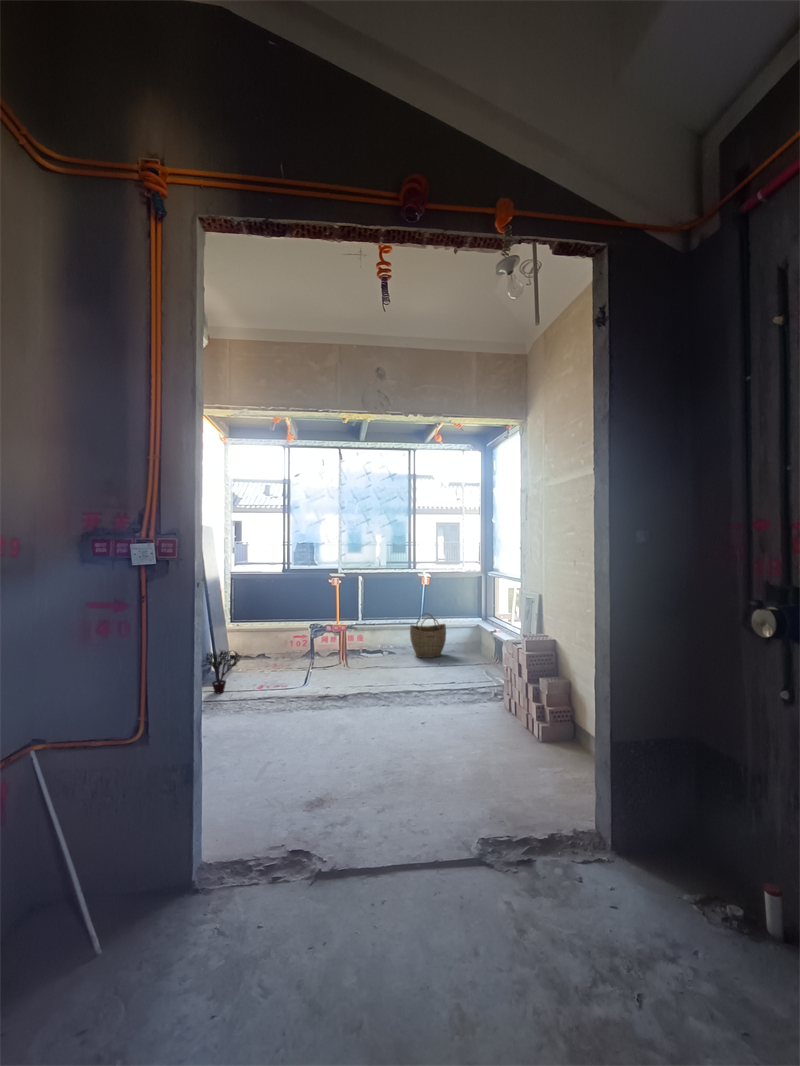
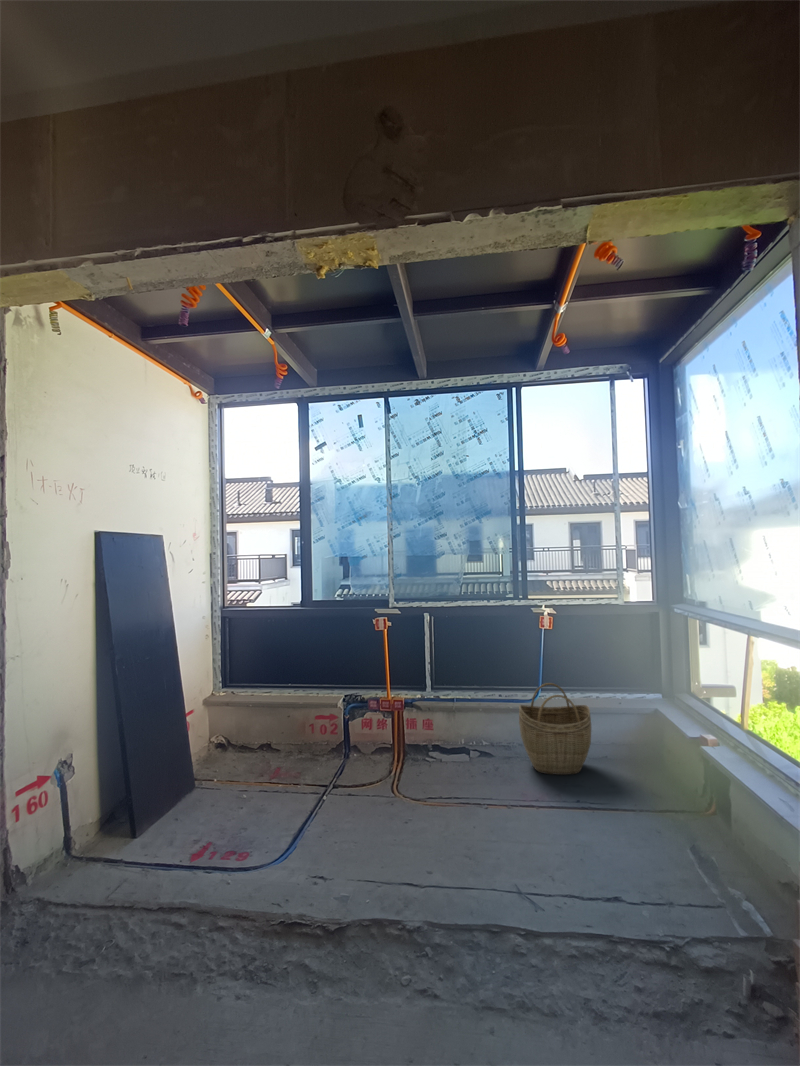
potted plant: present [202,651,240,693] -> none [62,767,167,868]

